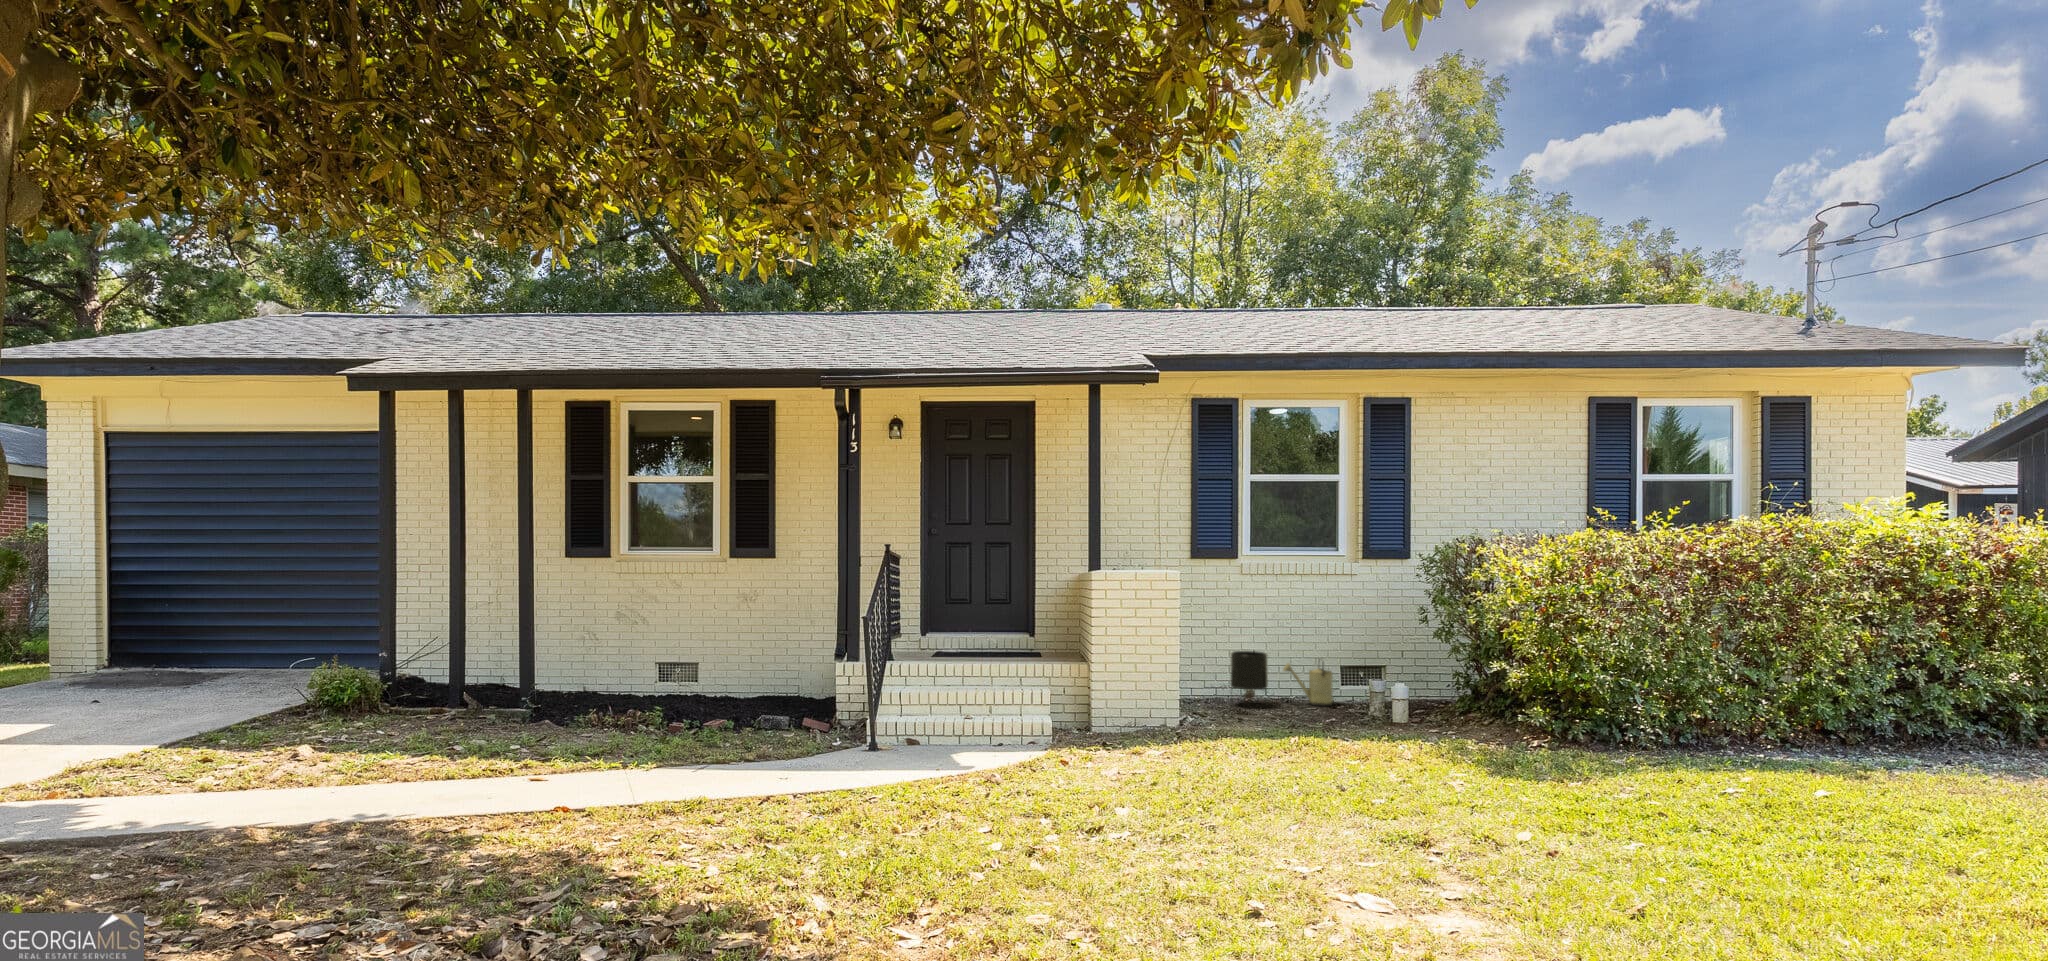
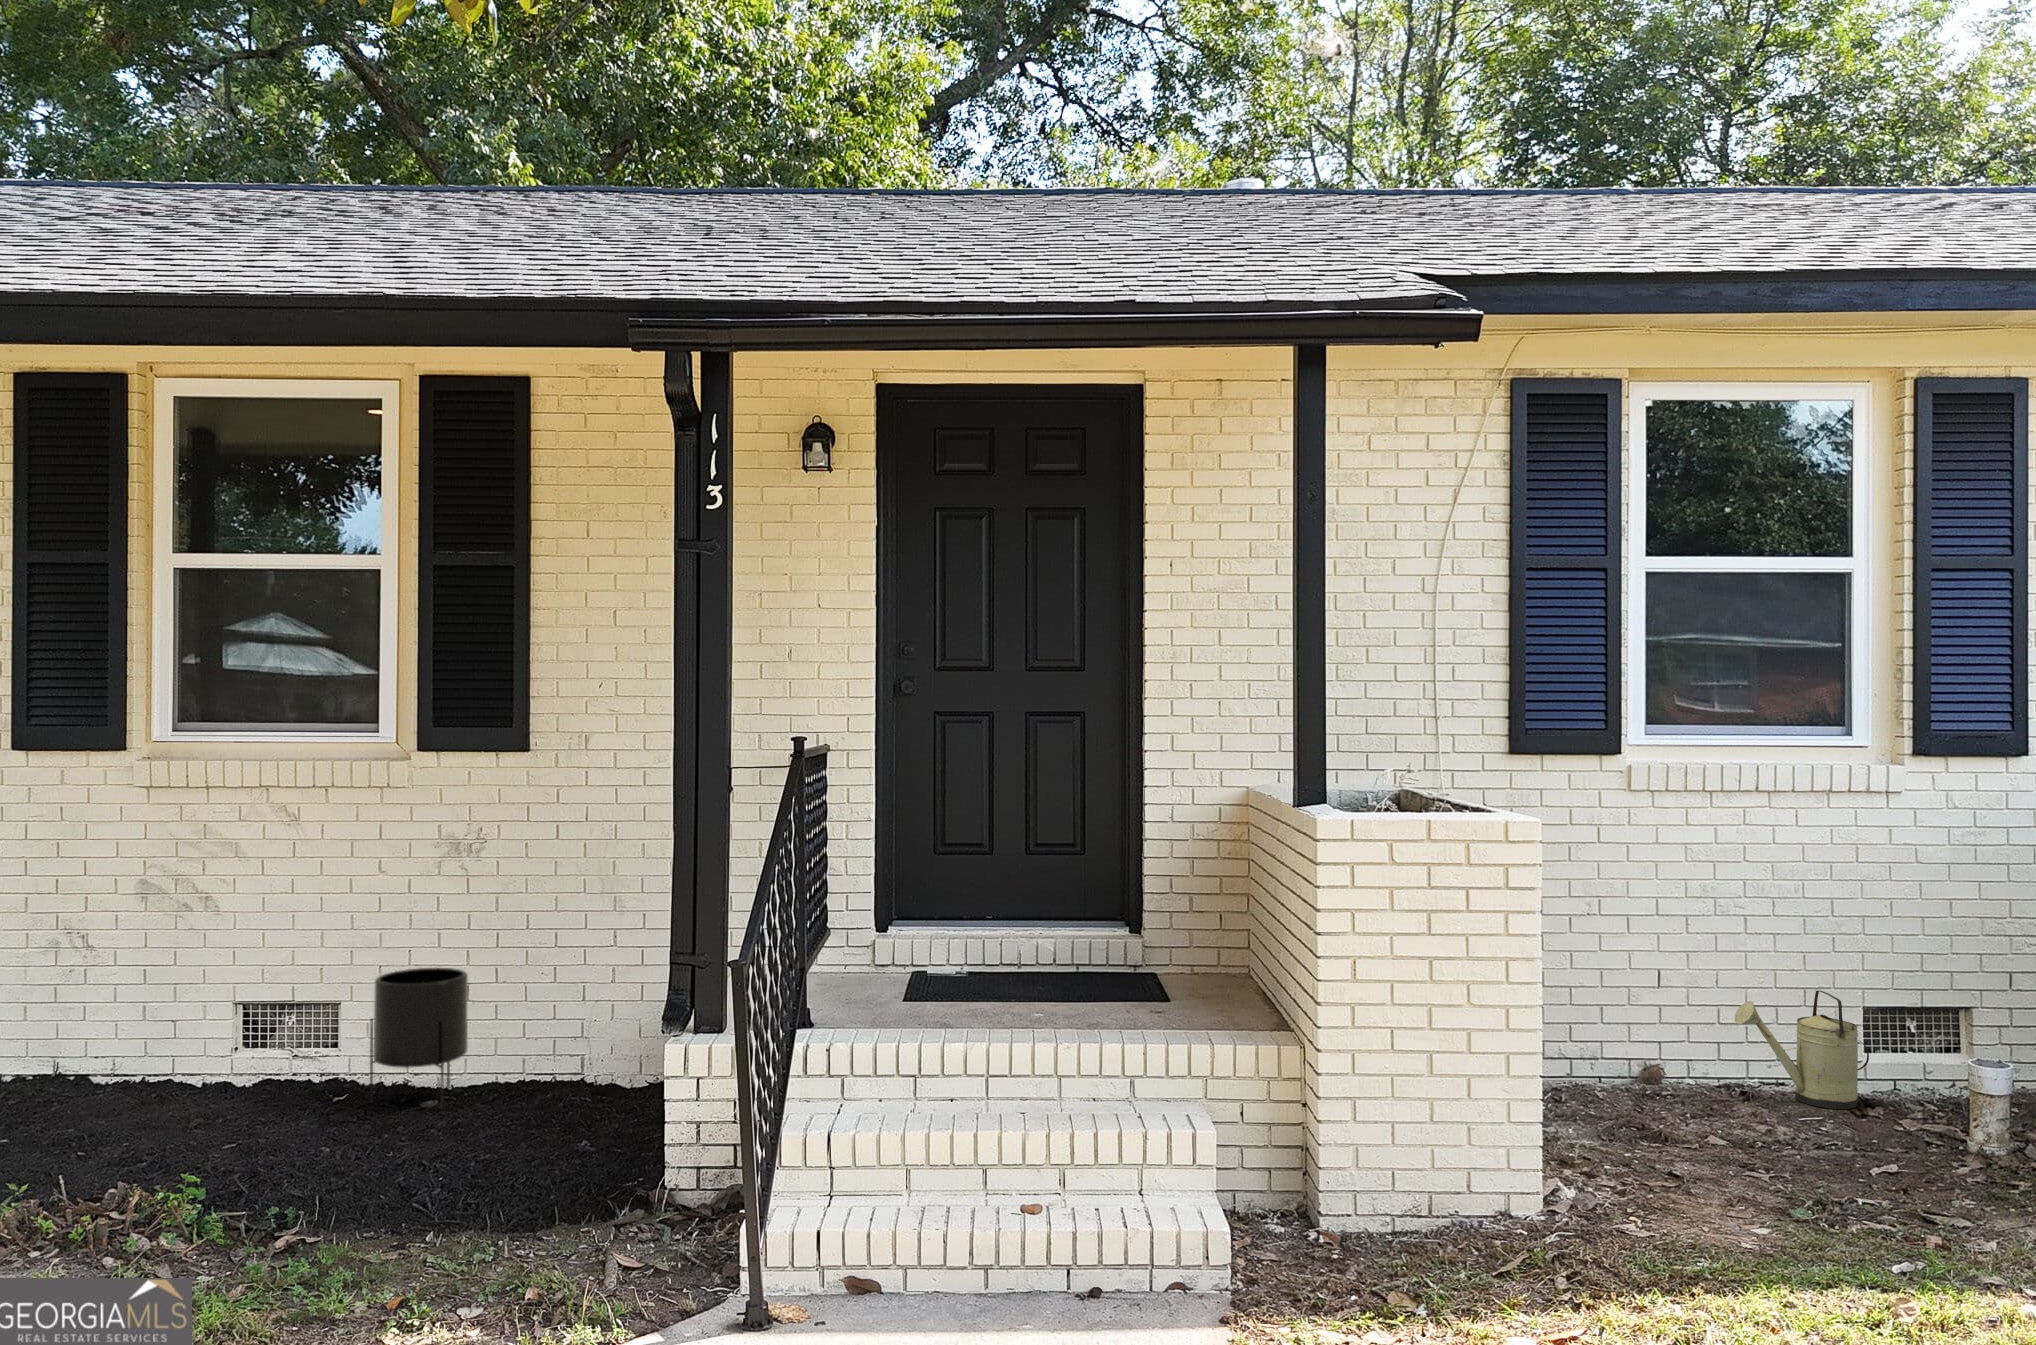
planter: present [1230,651,1268,690] -> present [370,968,468,1109]

